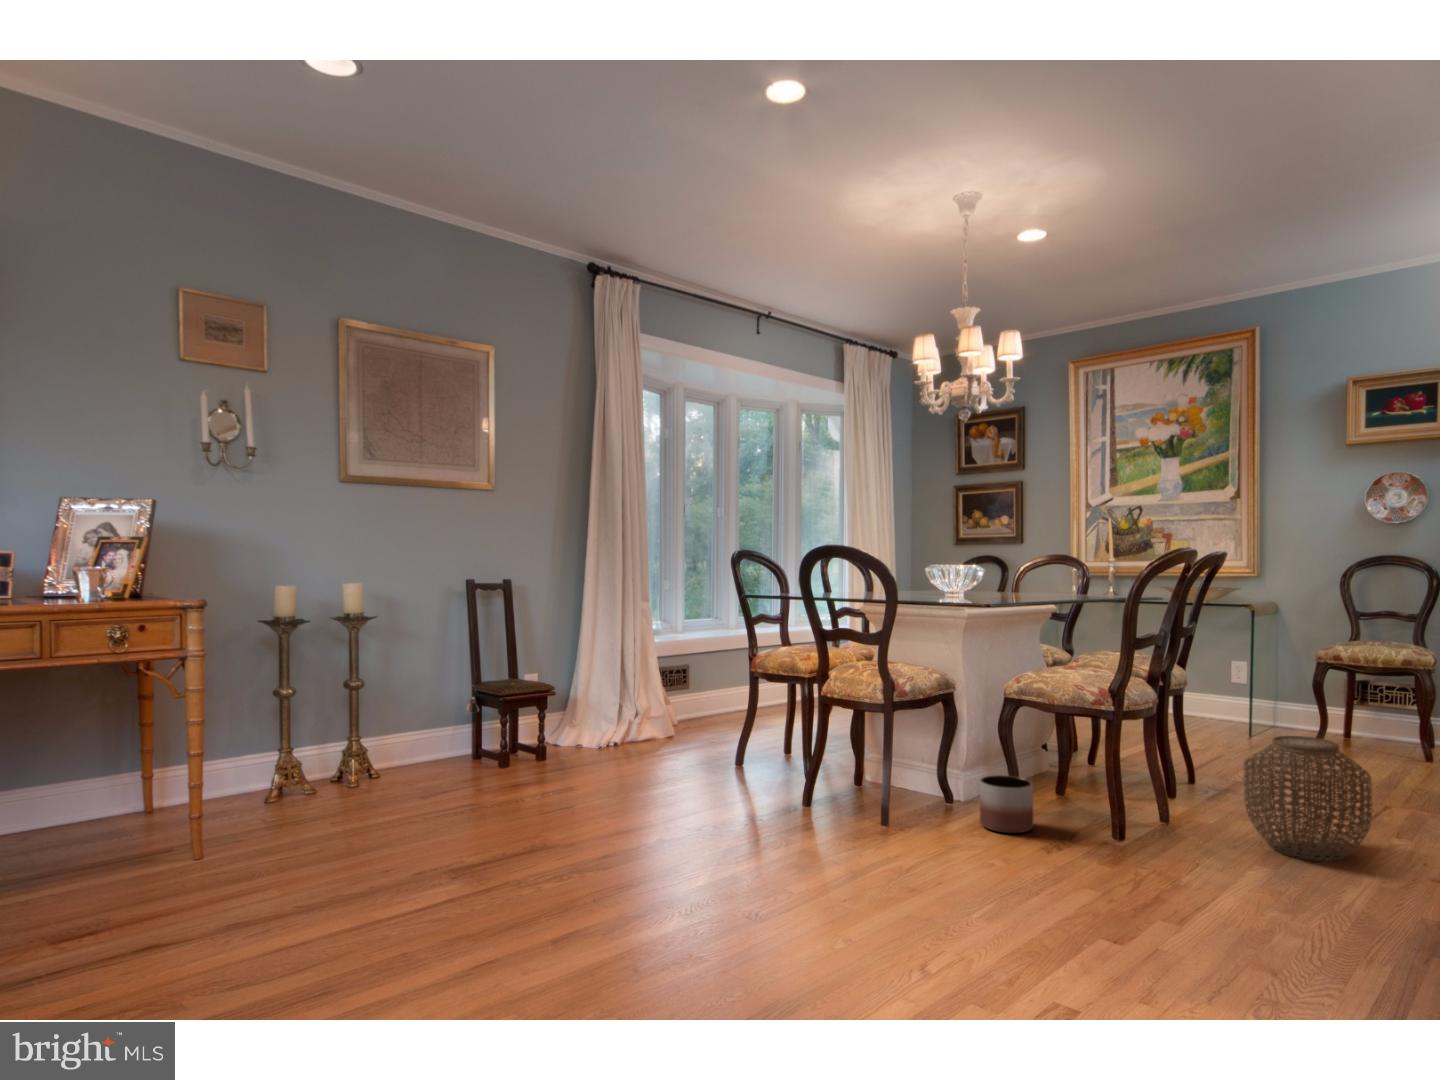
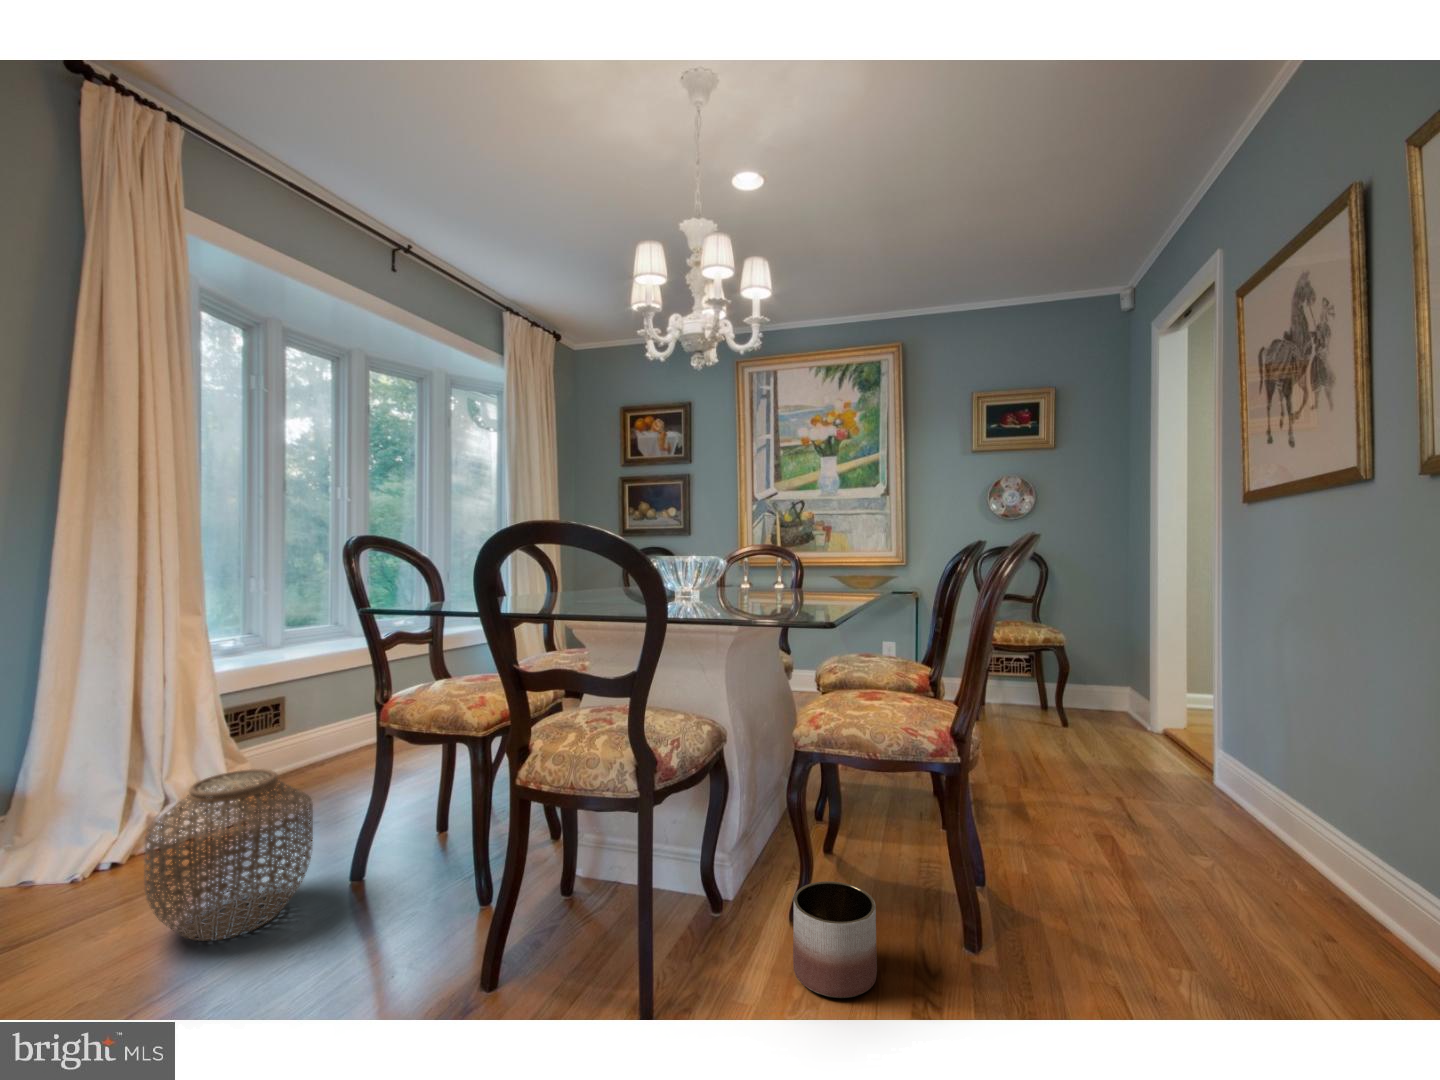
woven basket: present [1244,736,1372,861] -> present [144,769,313,941]

